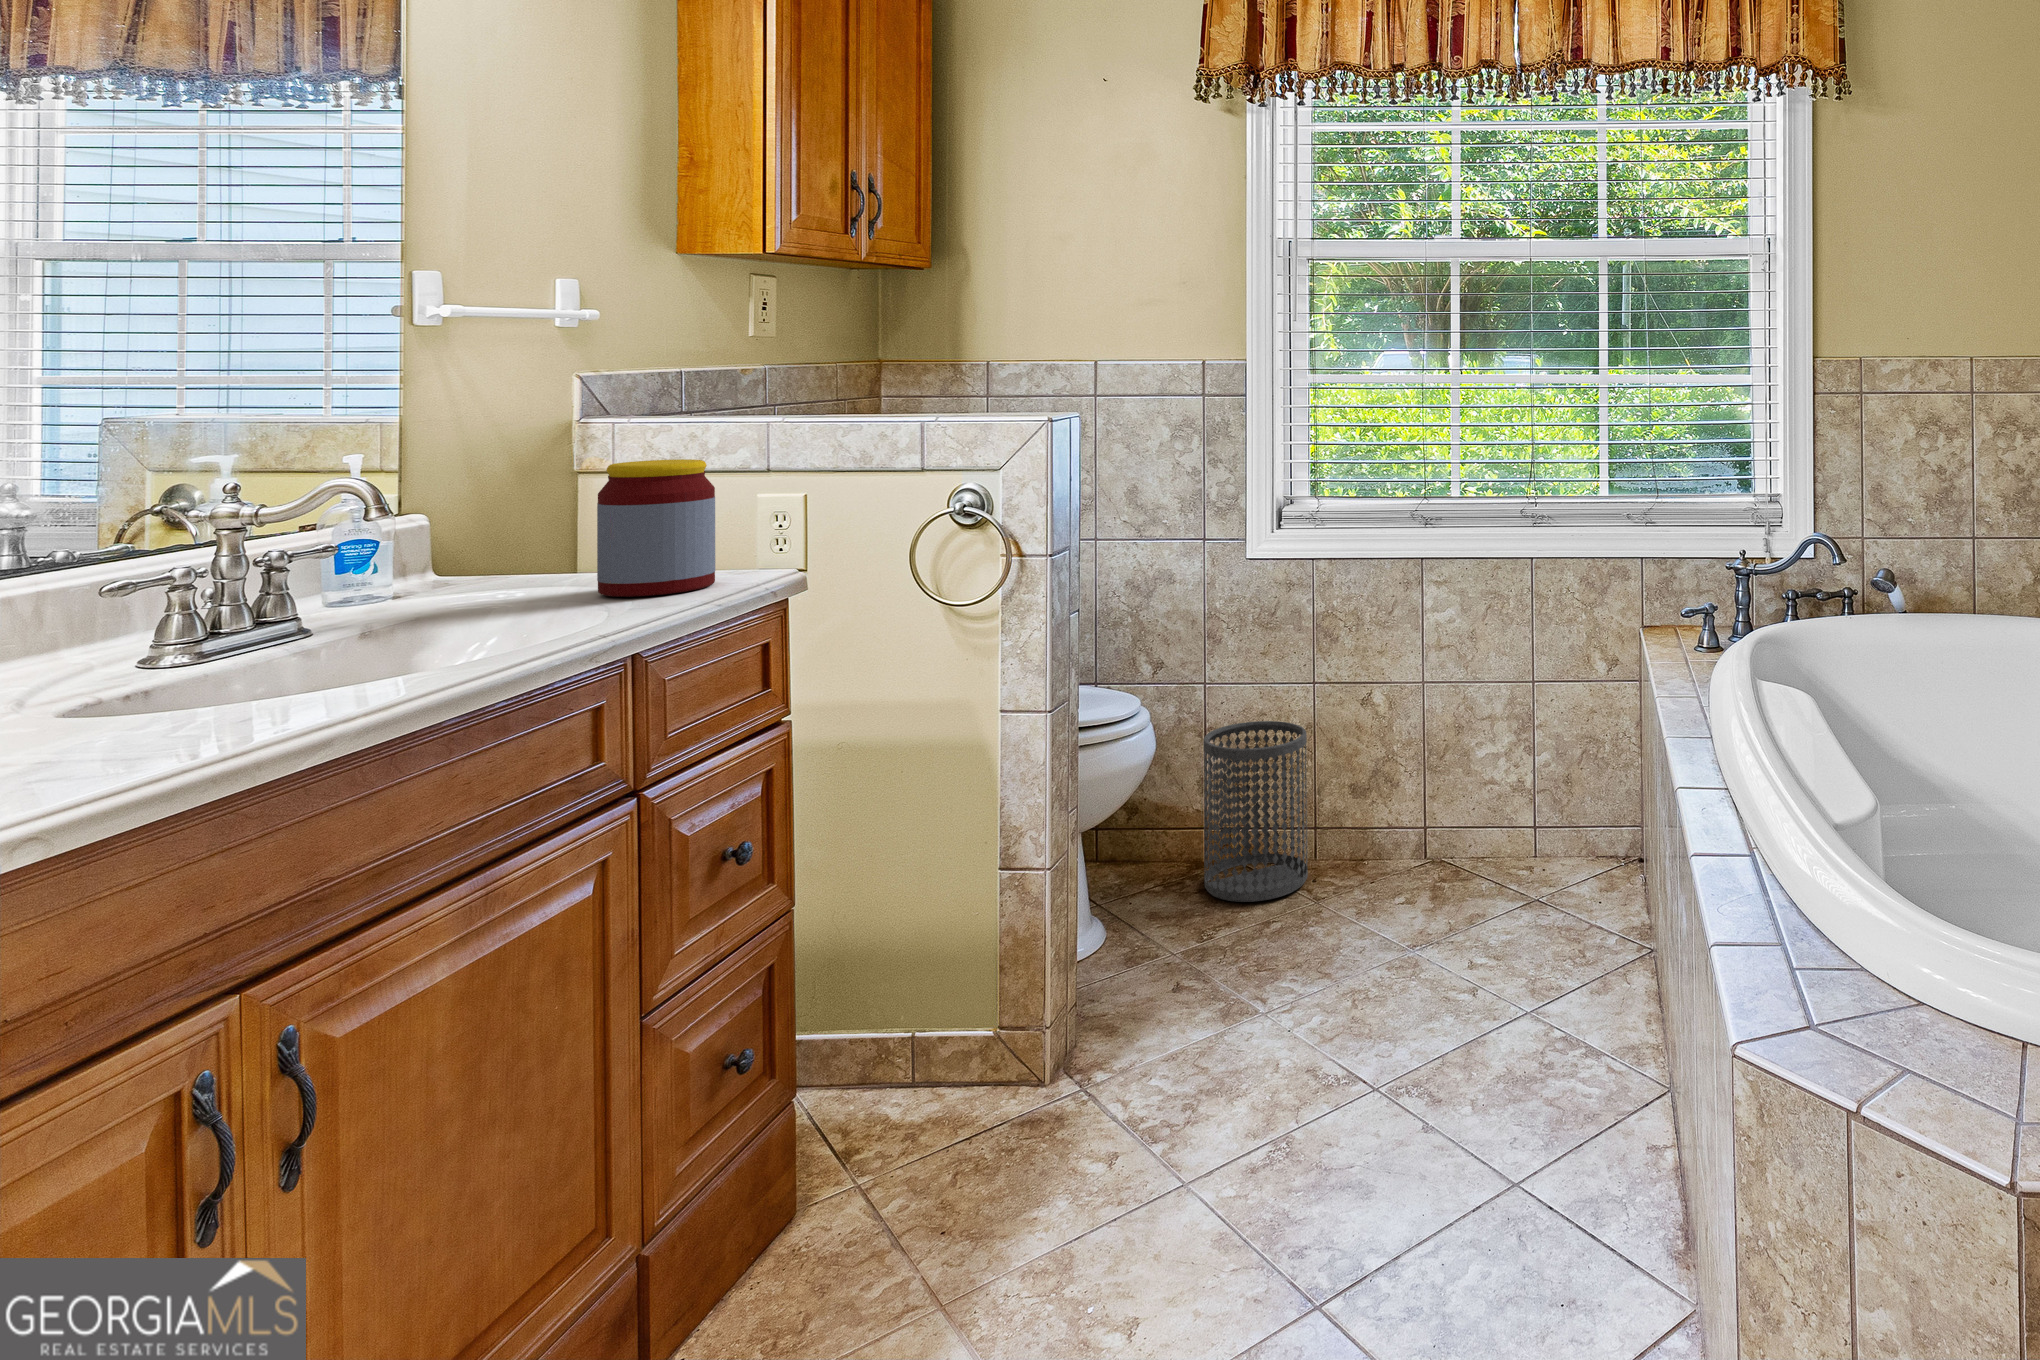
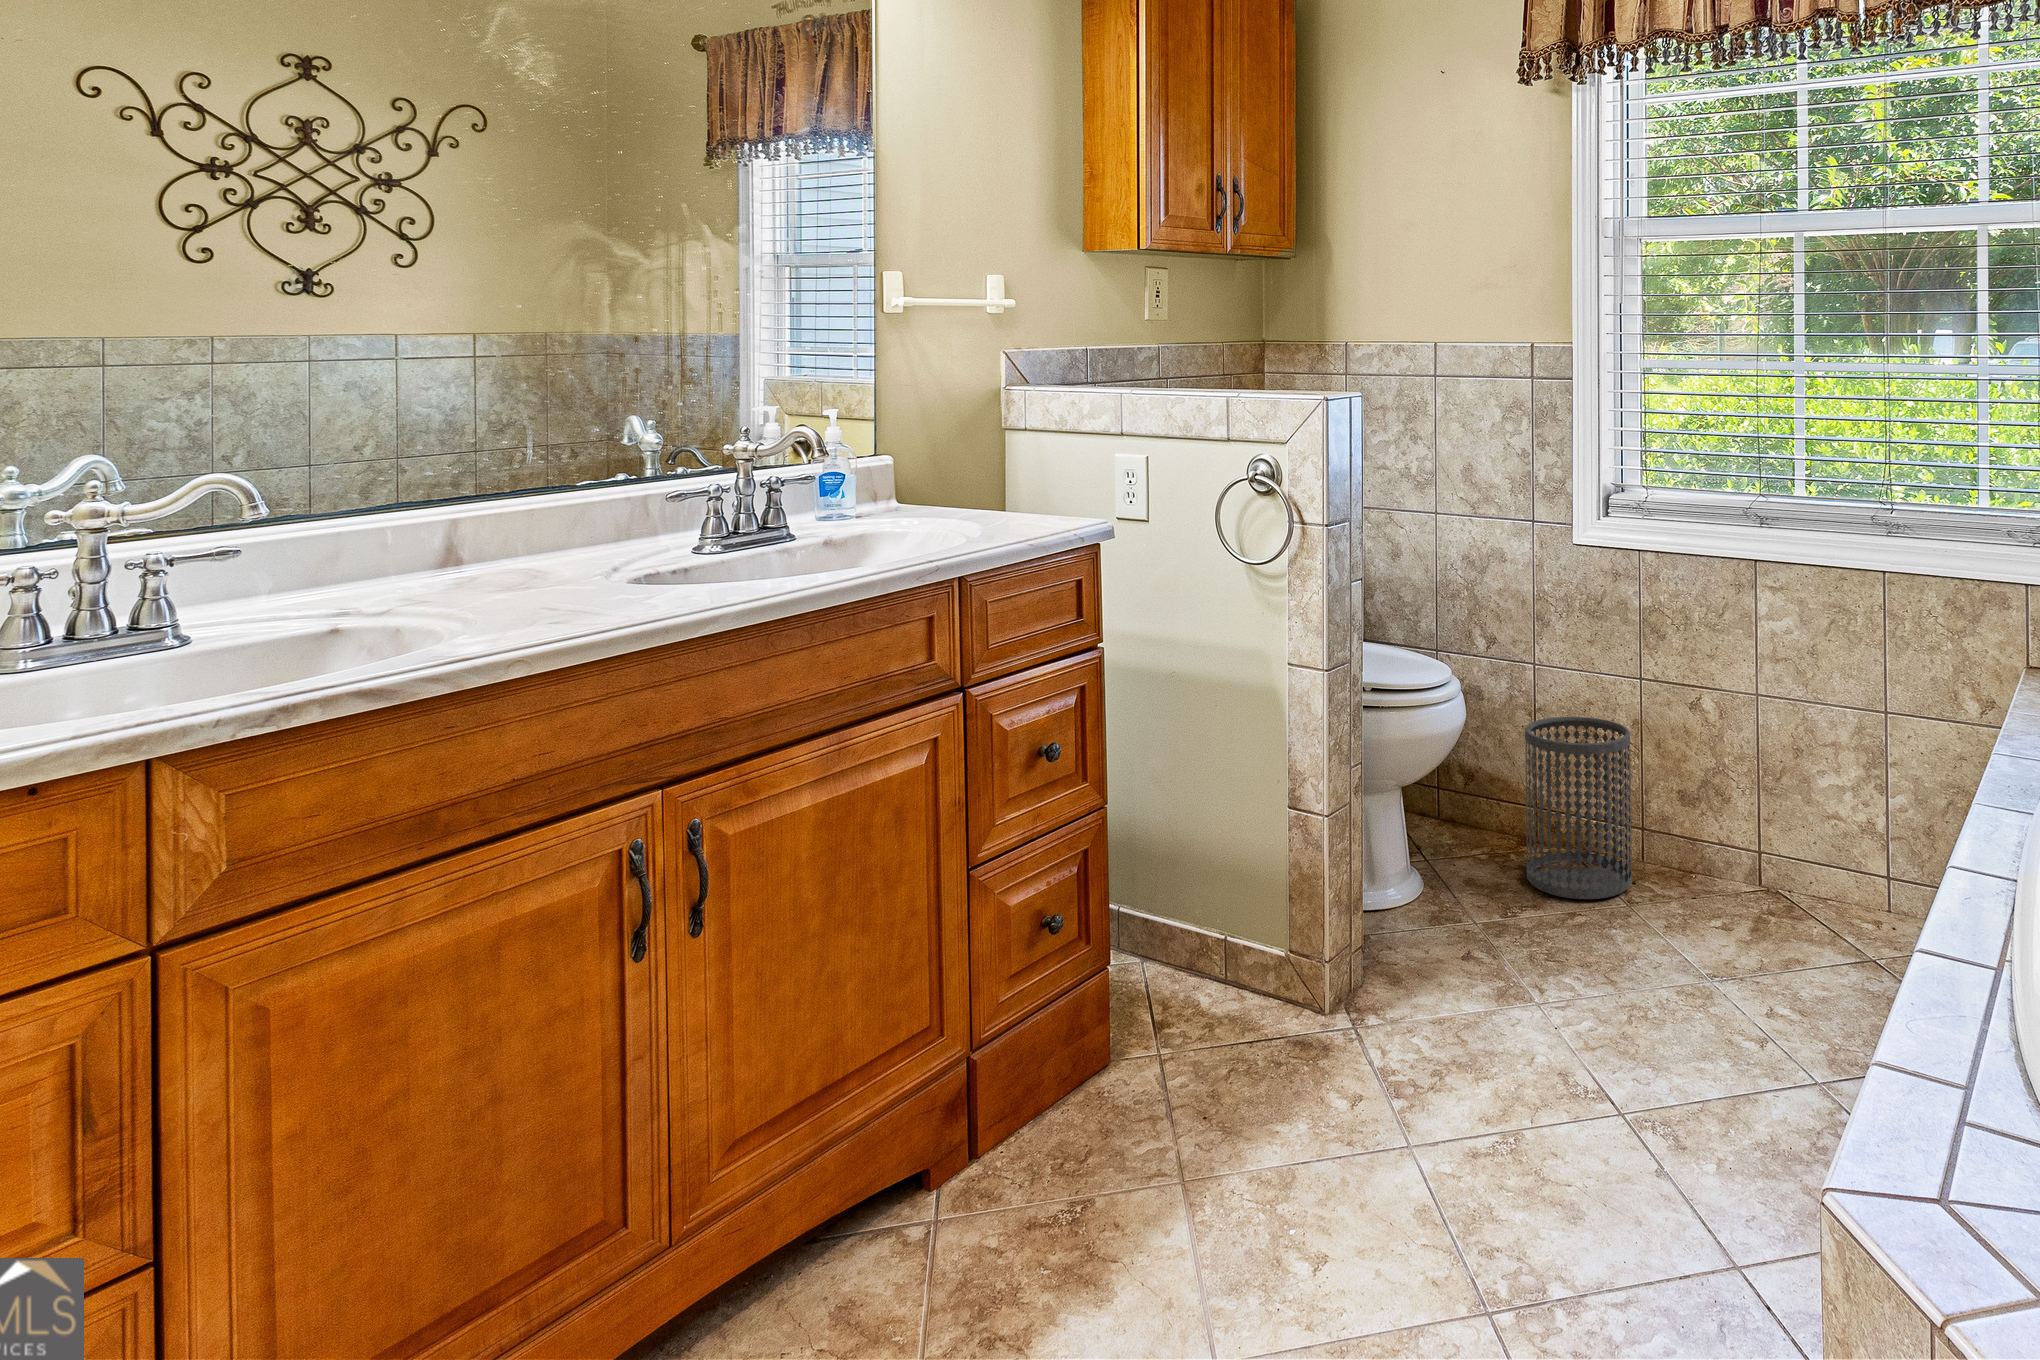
jar: present [597,459,715,597] -> none [959,430,1040,538]

